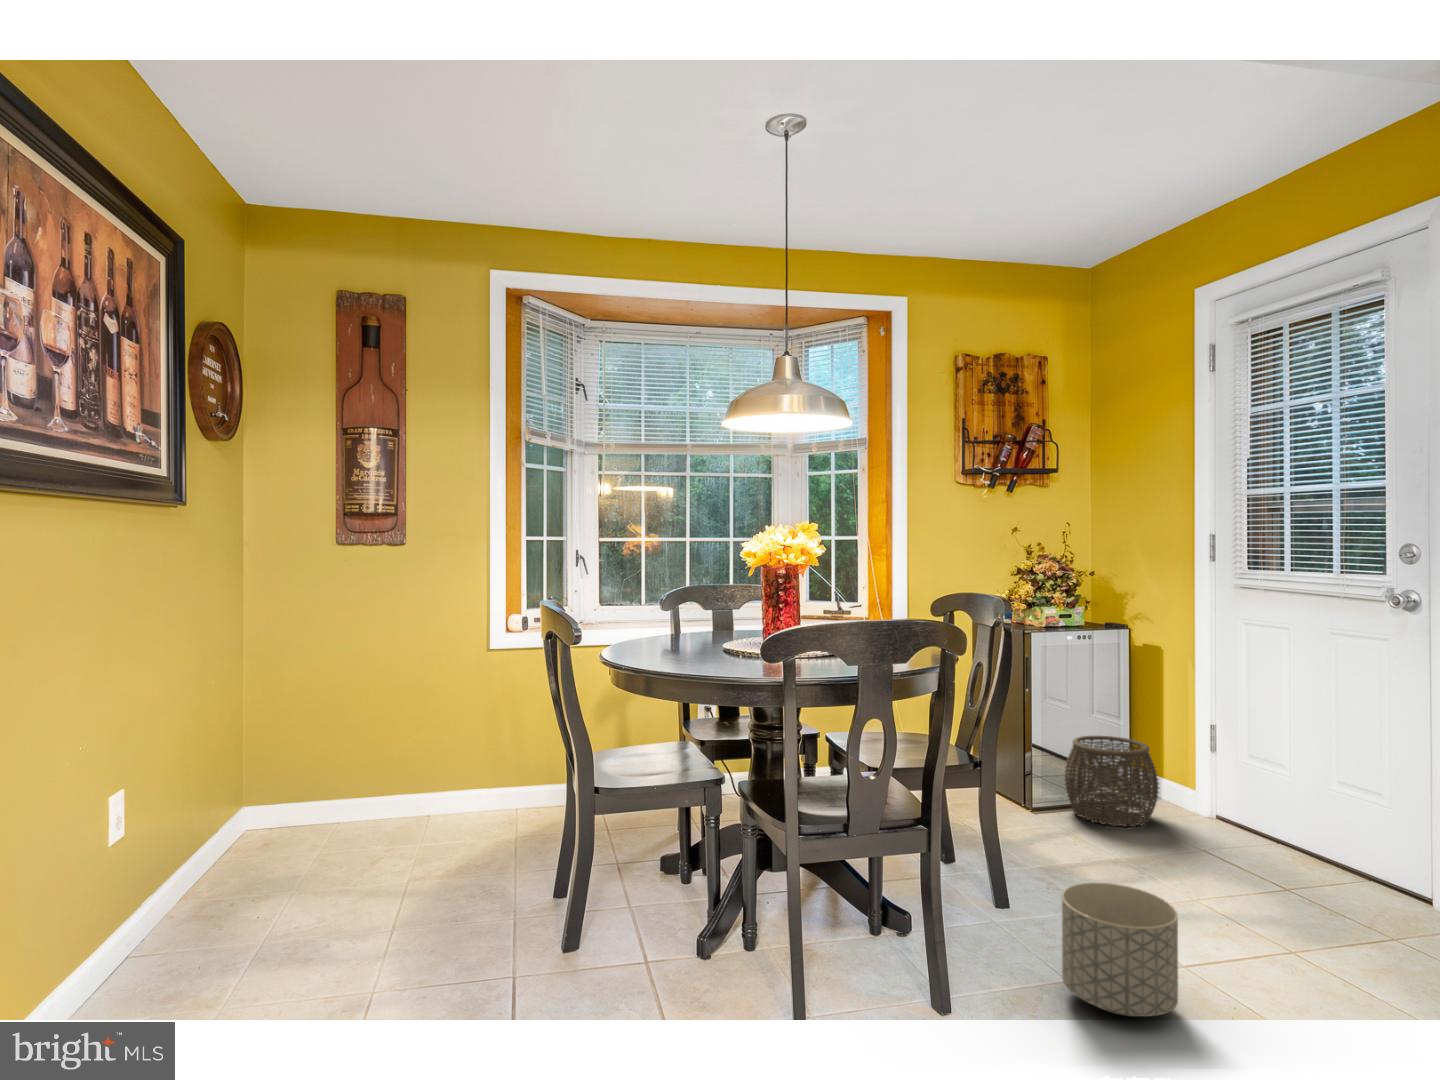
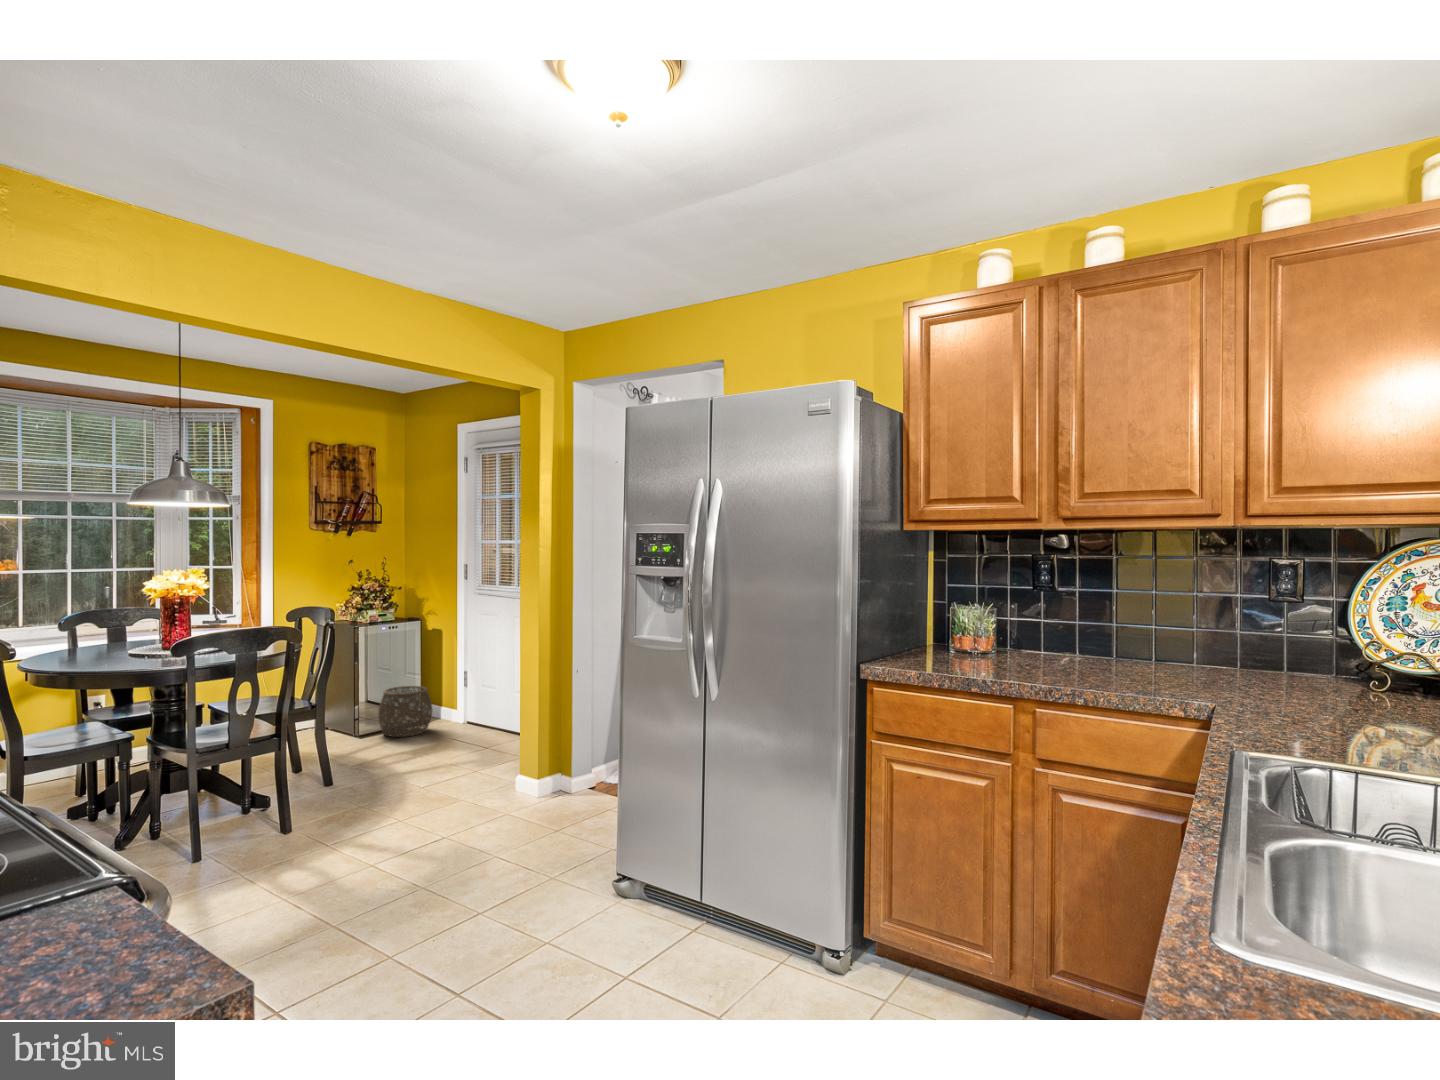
planter: present [1062,883,1178,1017] -> none [353,750,407,808]

